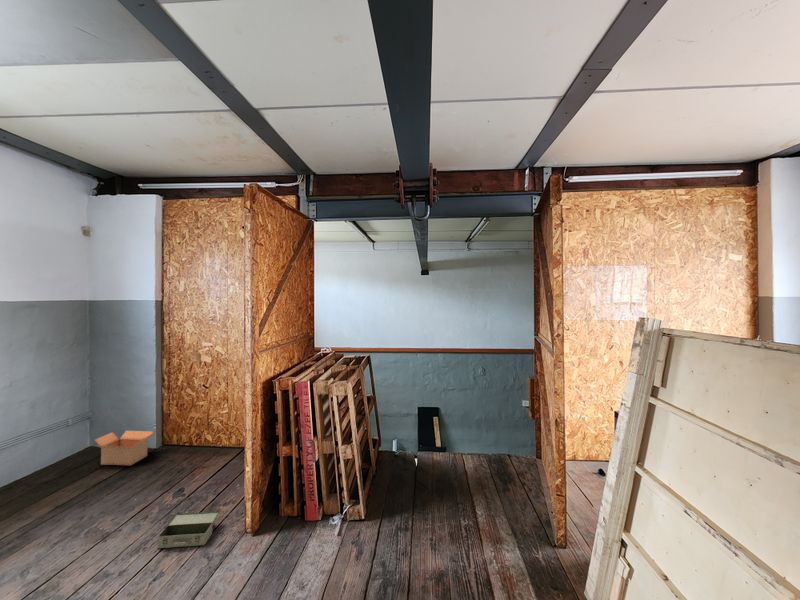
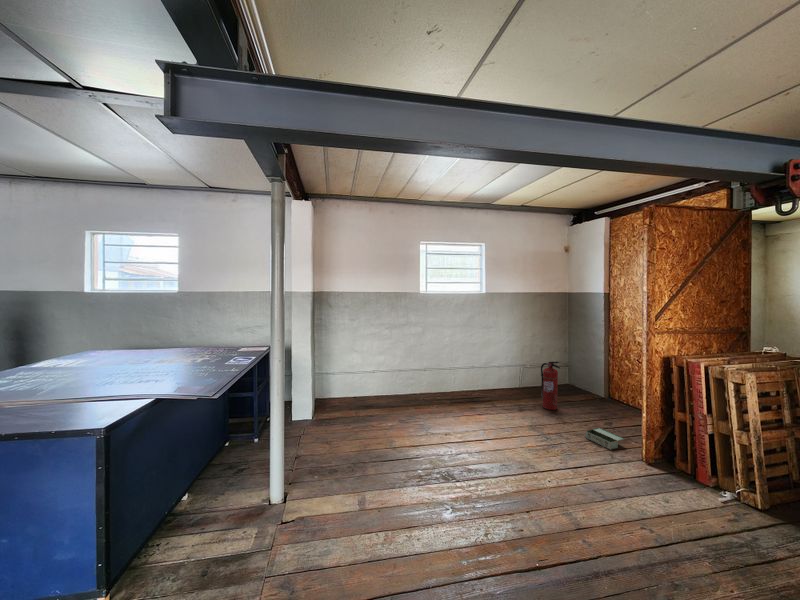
fire extinguisher: none [37,425,88,529] -> present [541,362,560,410]
cardboard box: present [95,431,153,466] -> none [568,377,602,400]

